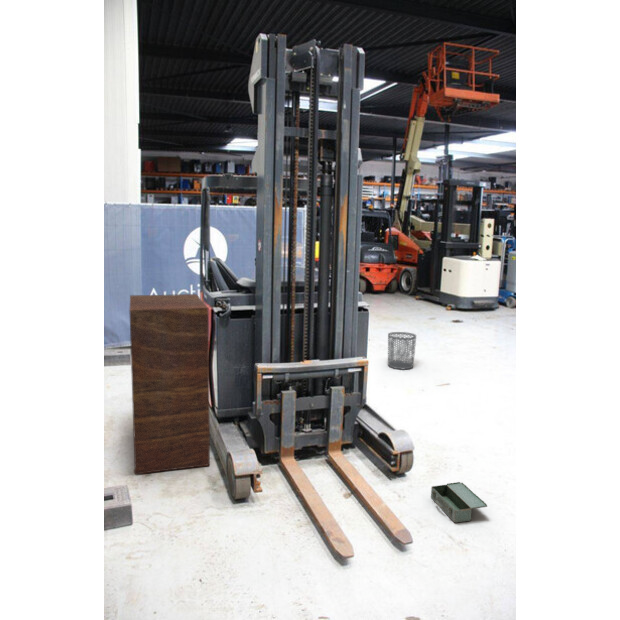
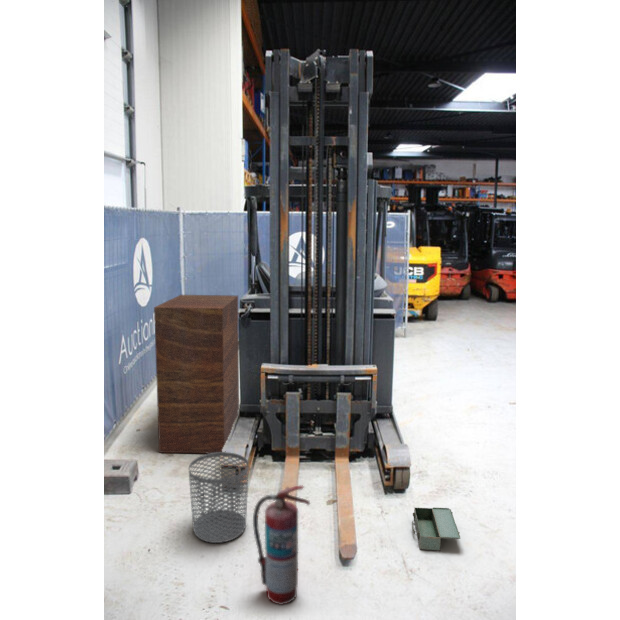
waste bin: present [388,332,416,369] -> present [189,452,249,543]
fire extinguisher: none [339,477,397,599] -> present [253,486,310,605]

